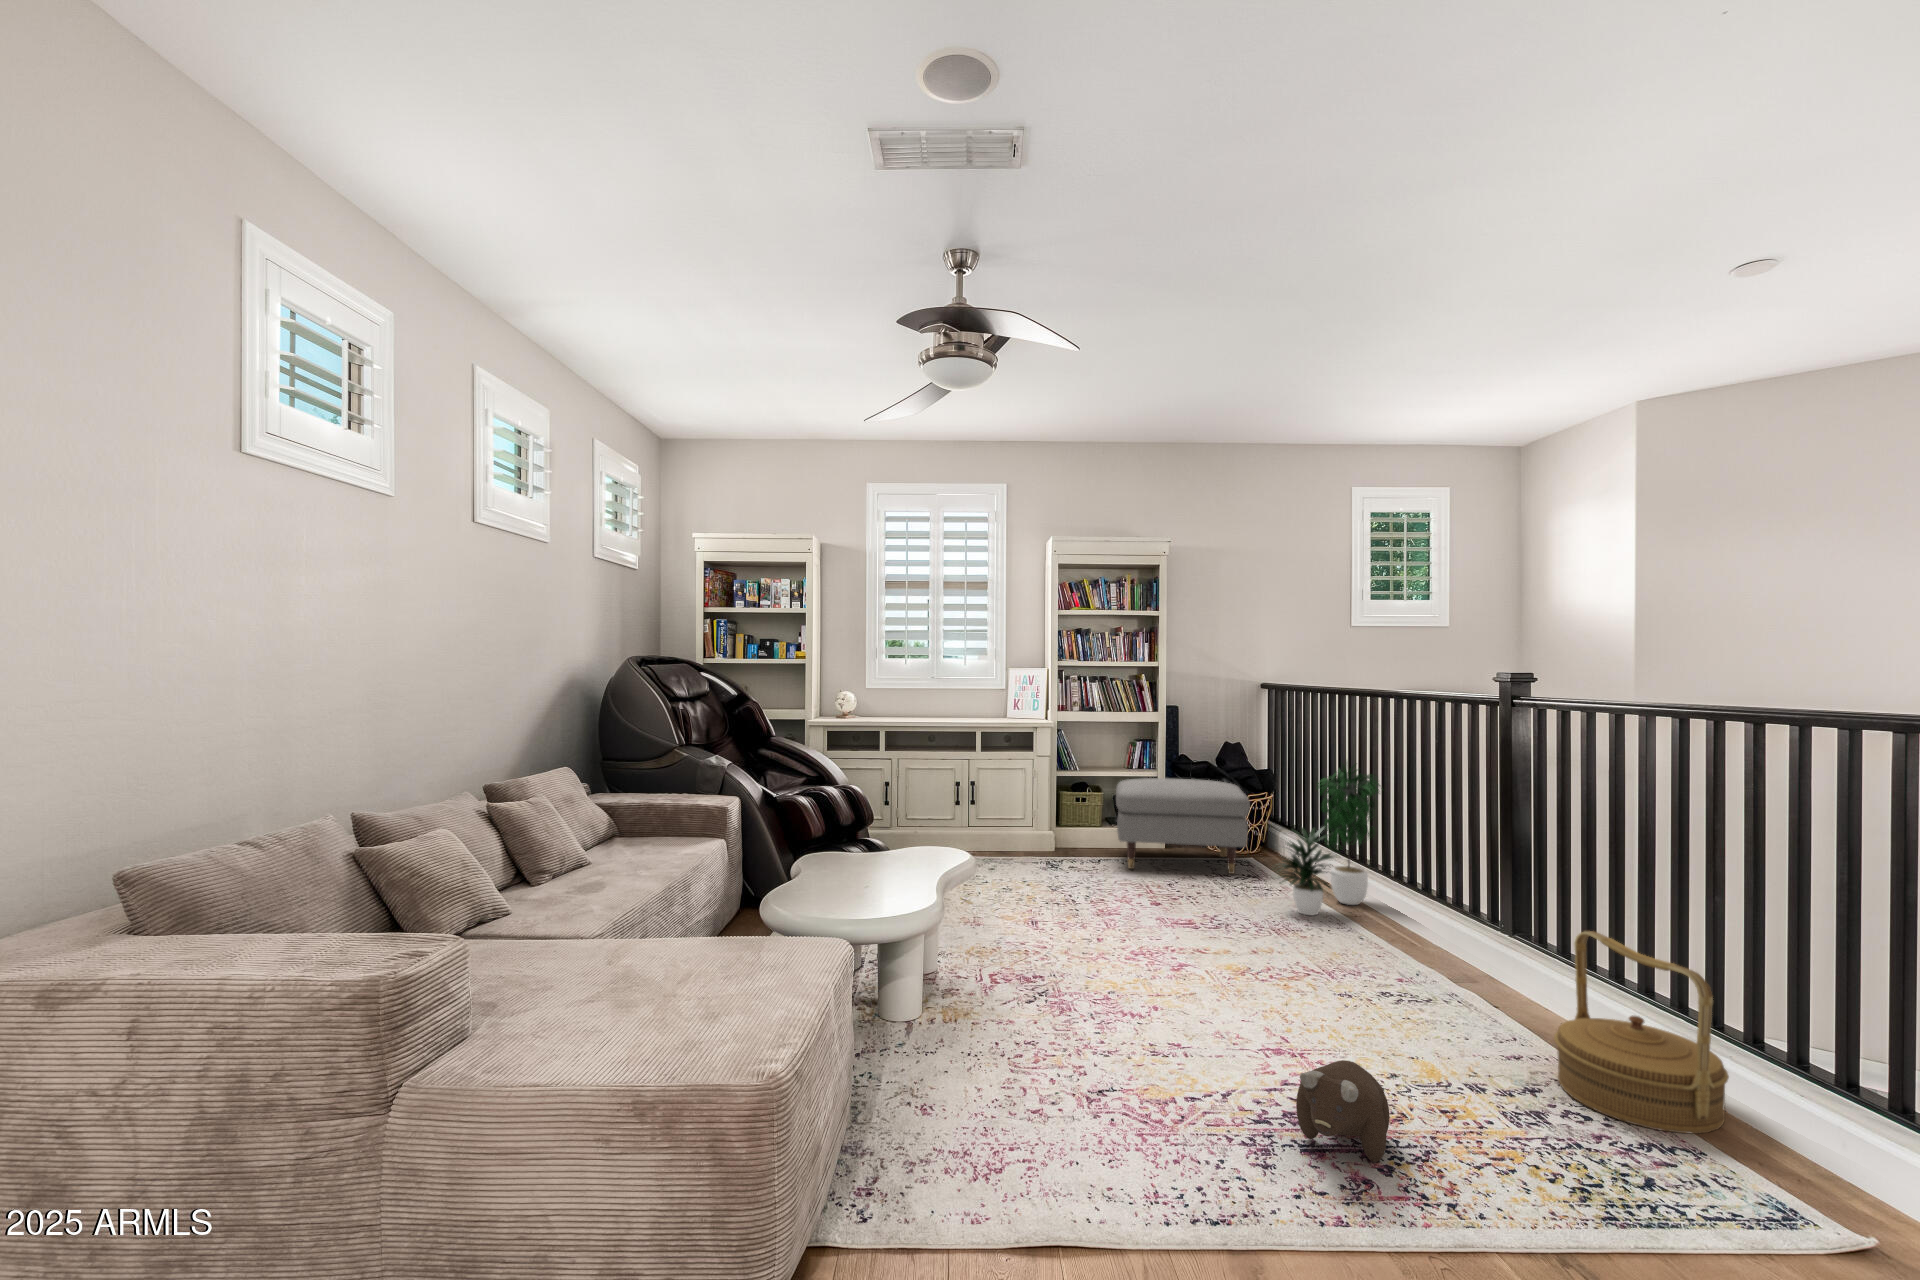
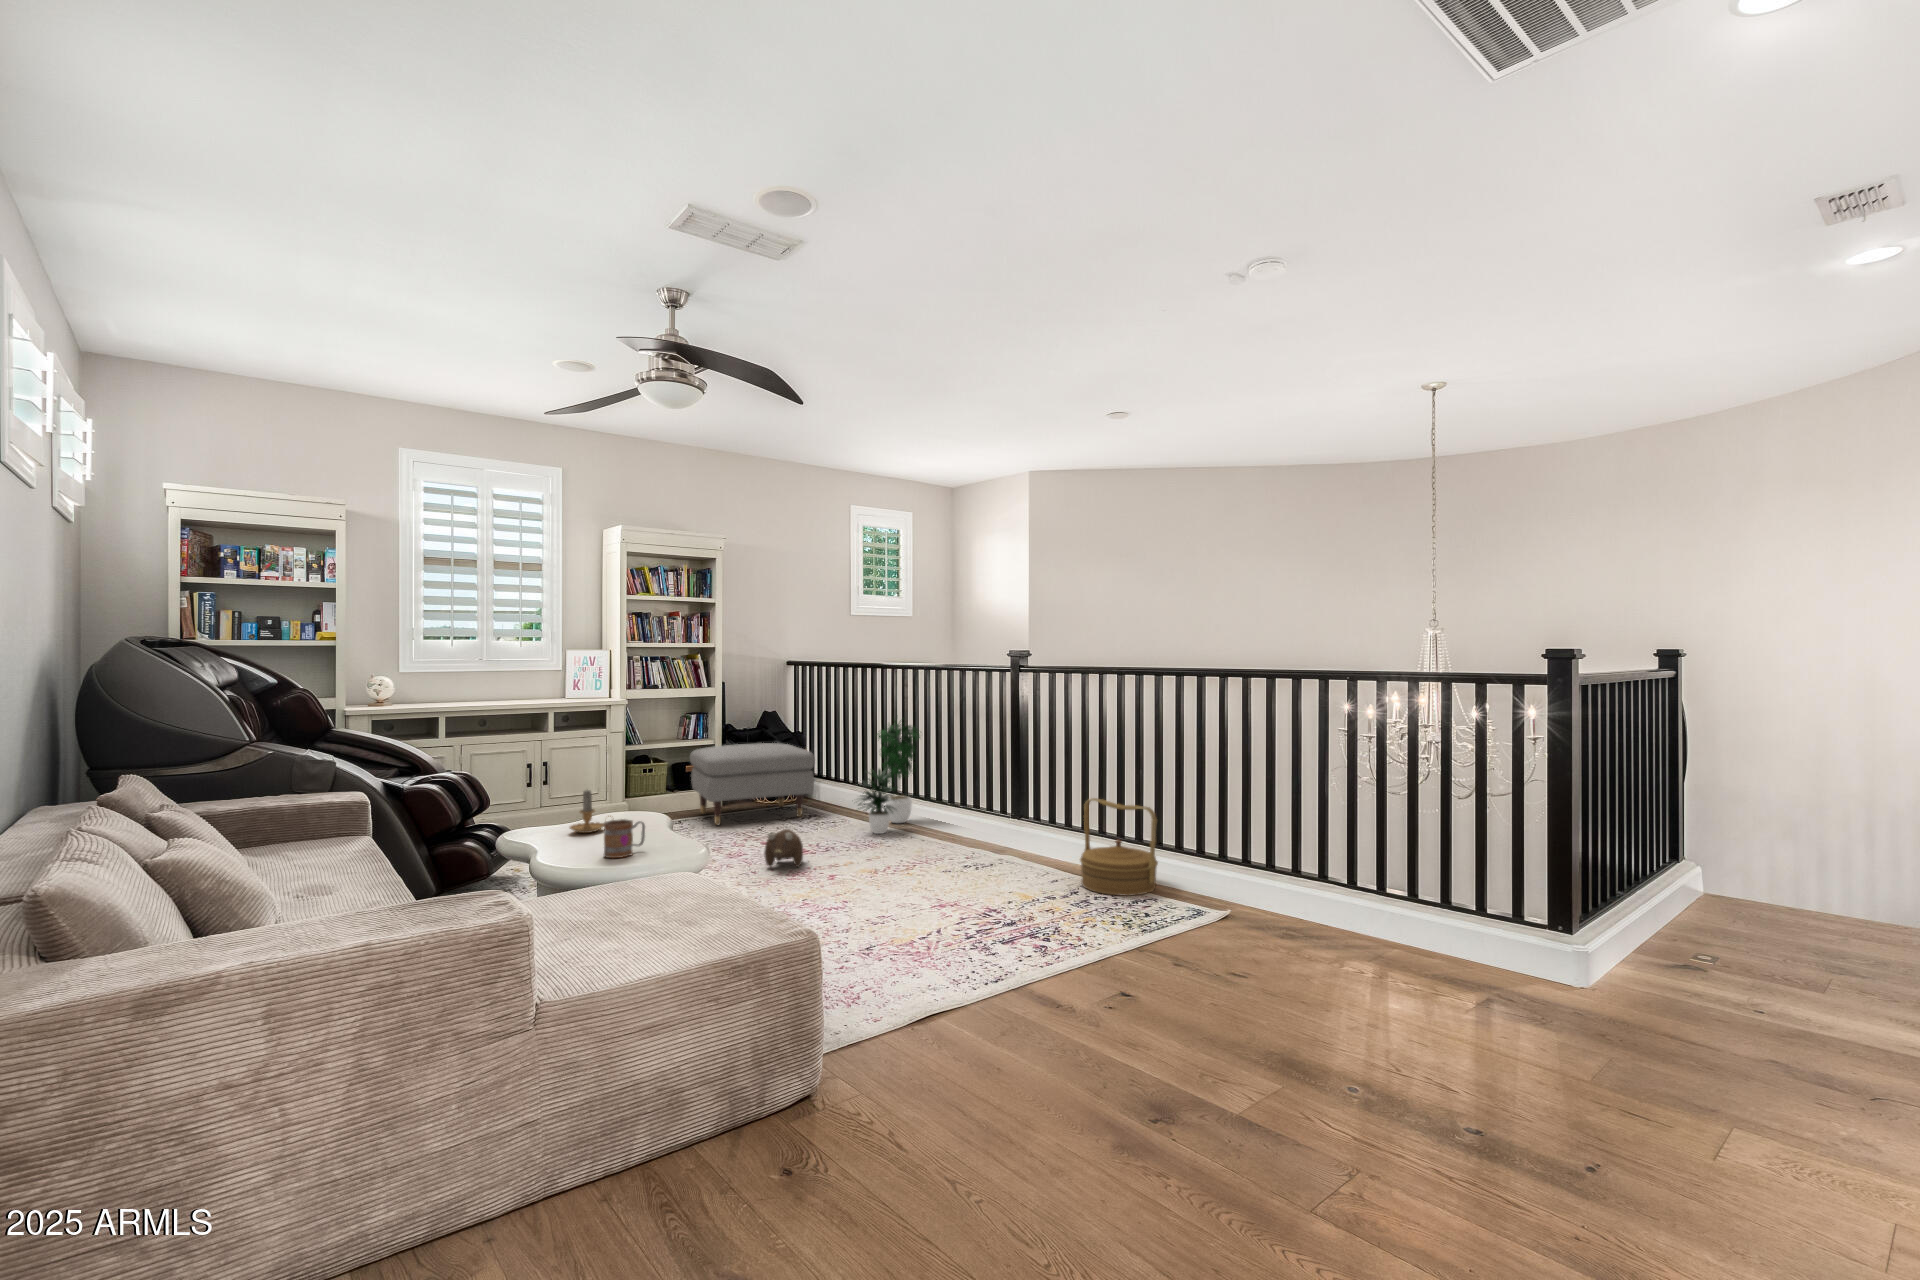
candle: none [862,816,905,864] -> present [570,790,611,833]
mug: none [839,856,887,901] -> present [604,819,645,858]
plush toy: present [1296,1060,1390,1162] -> present [764,829,803,867]

